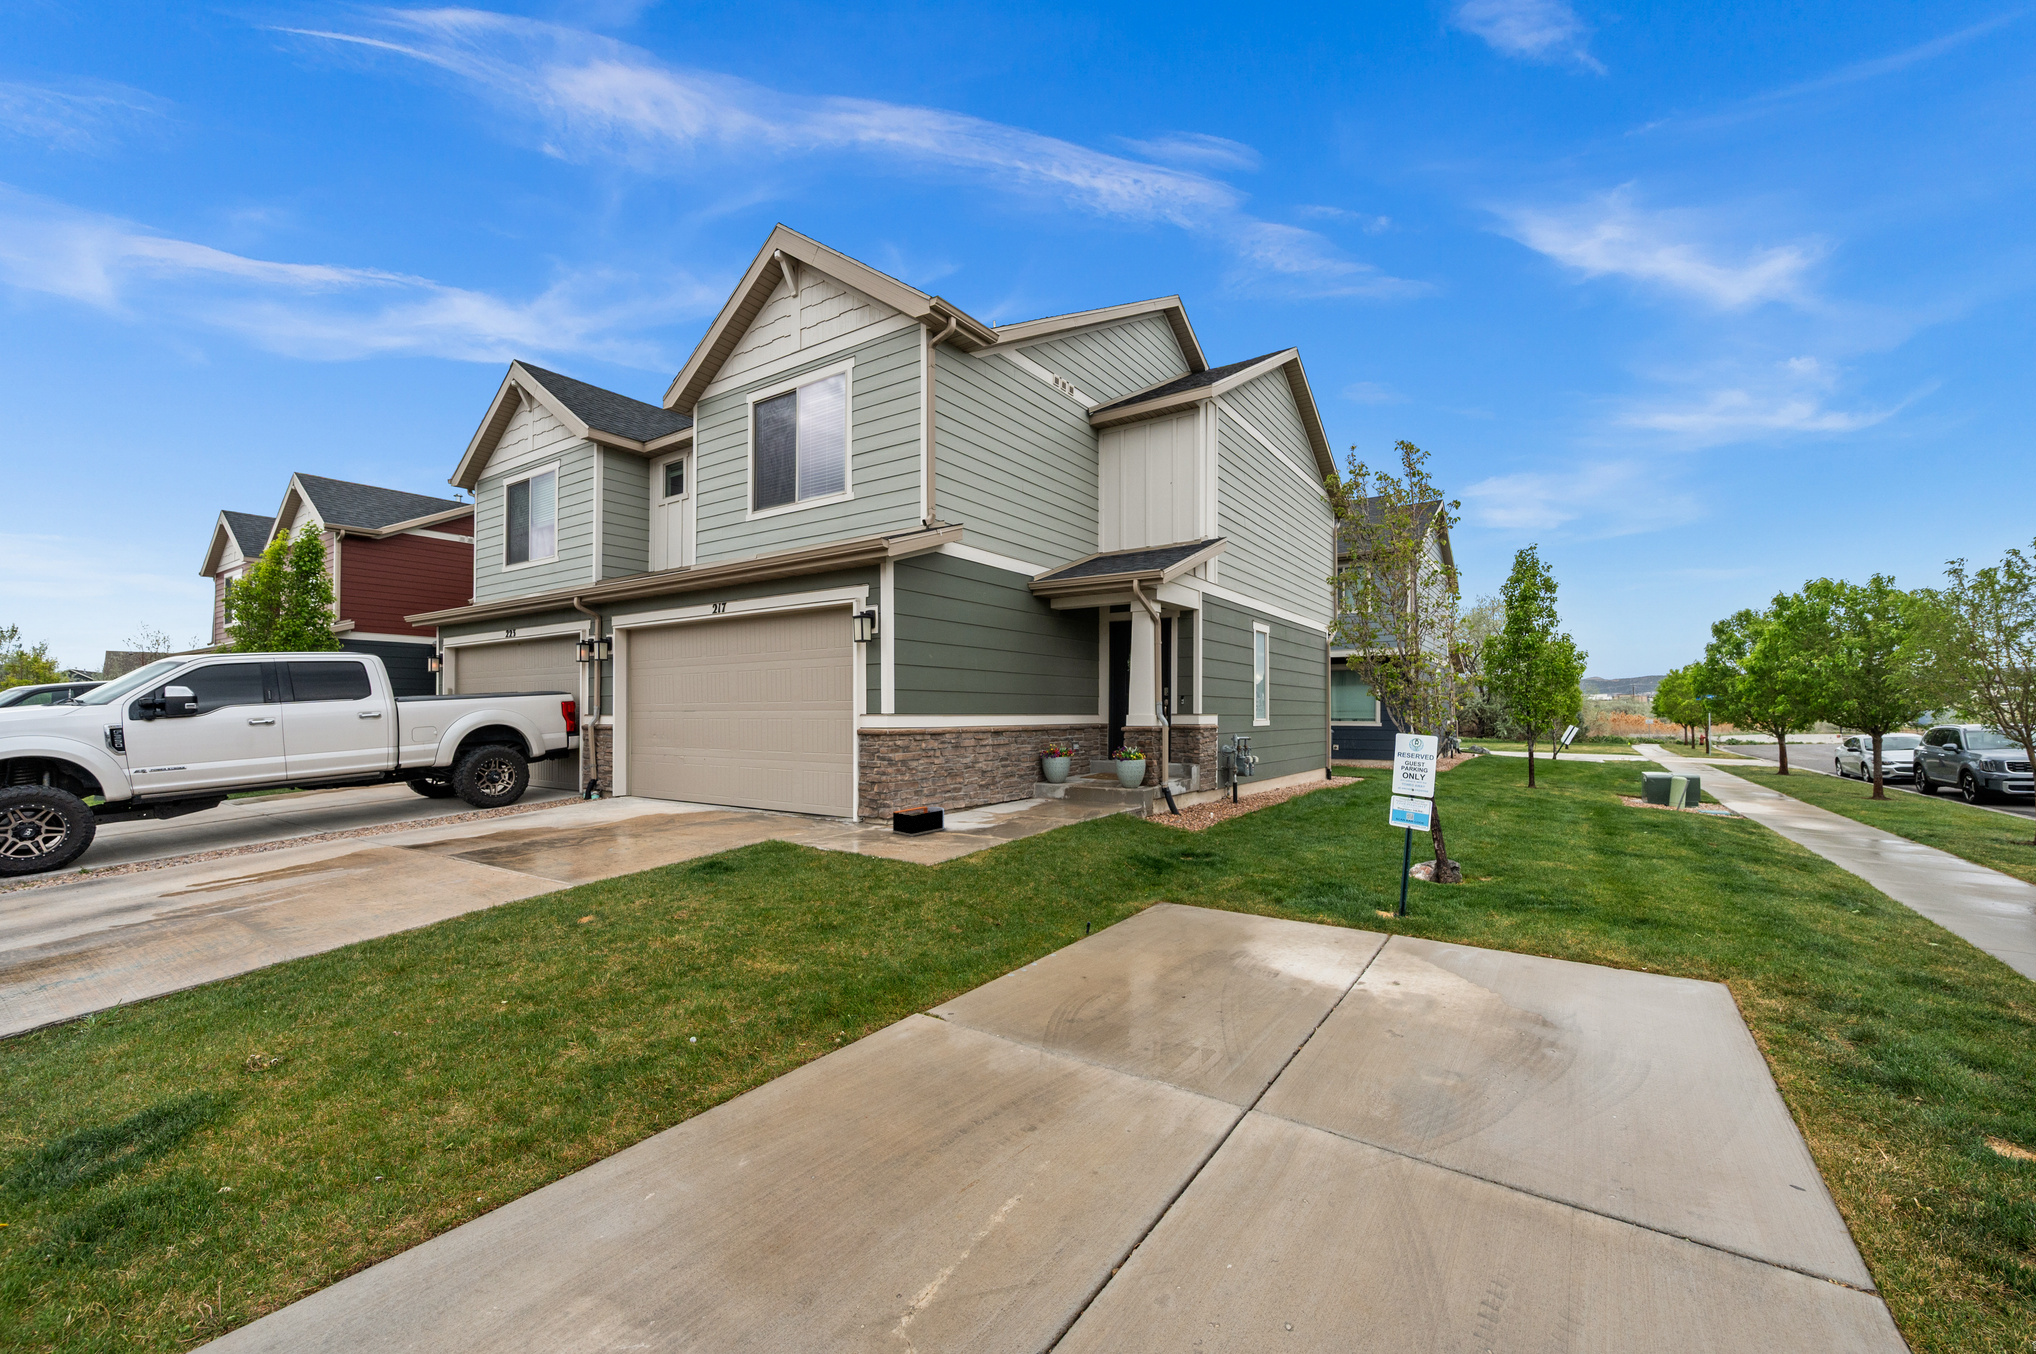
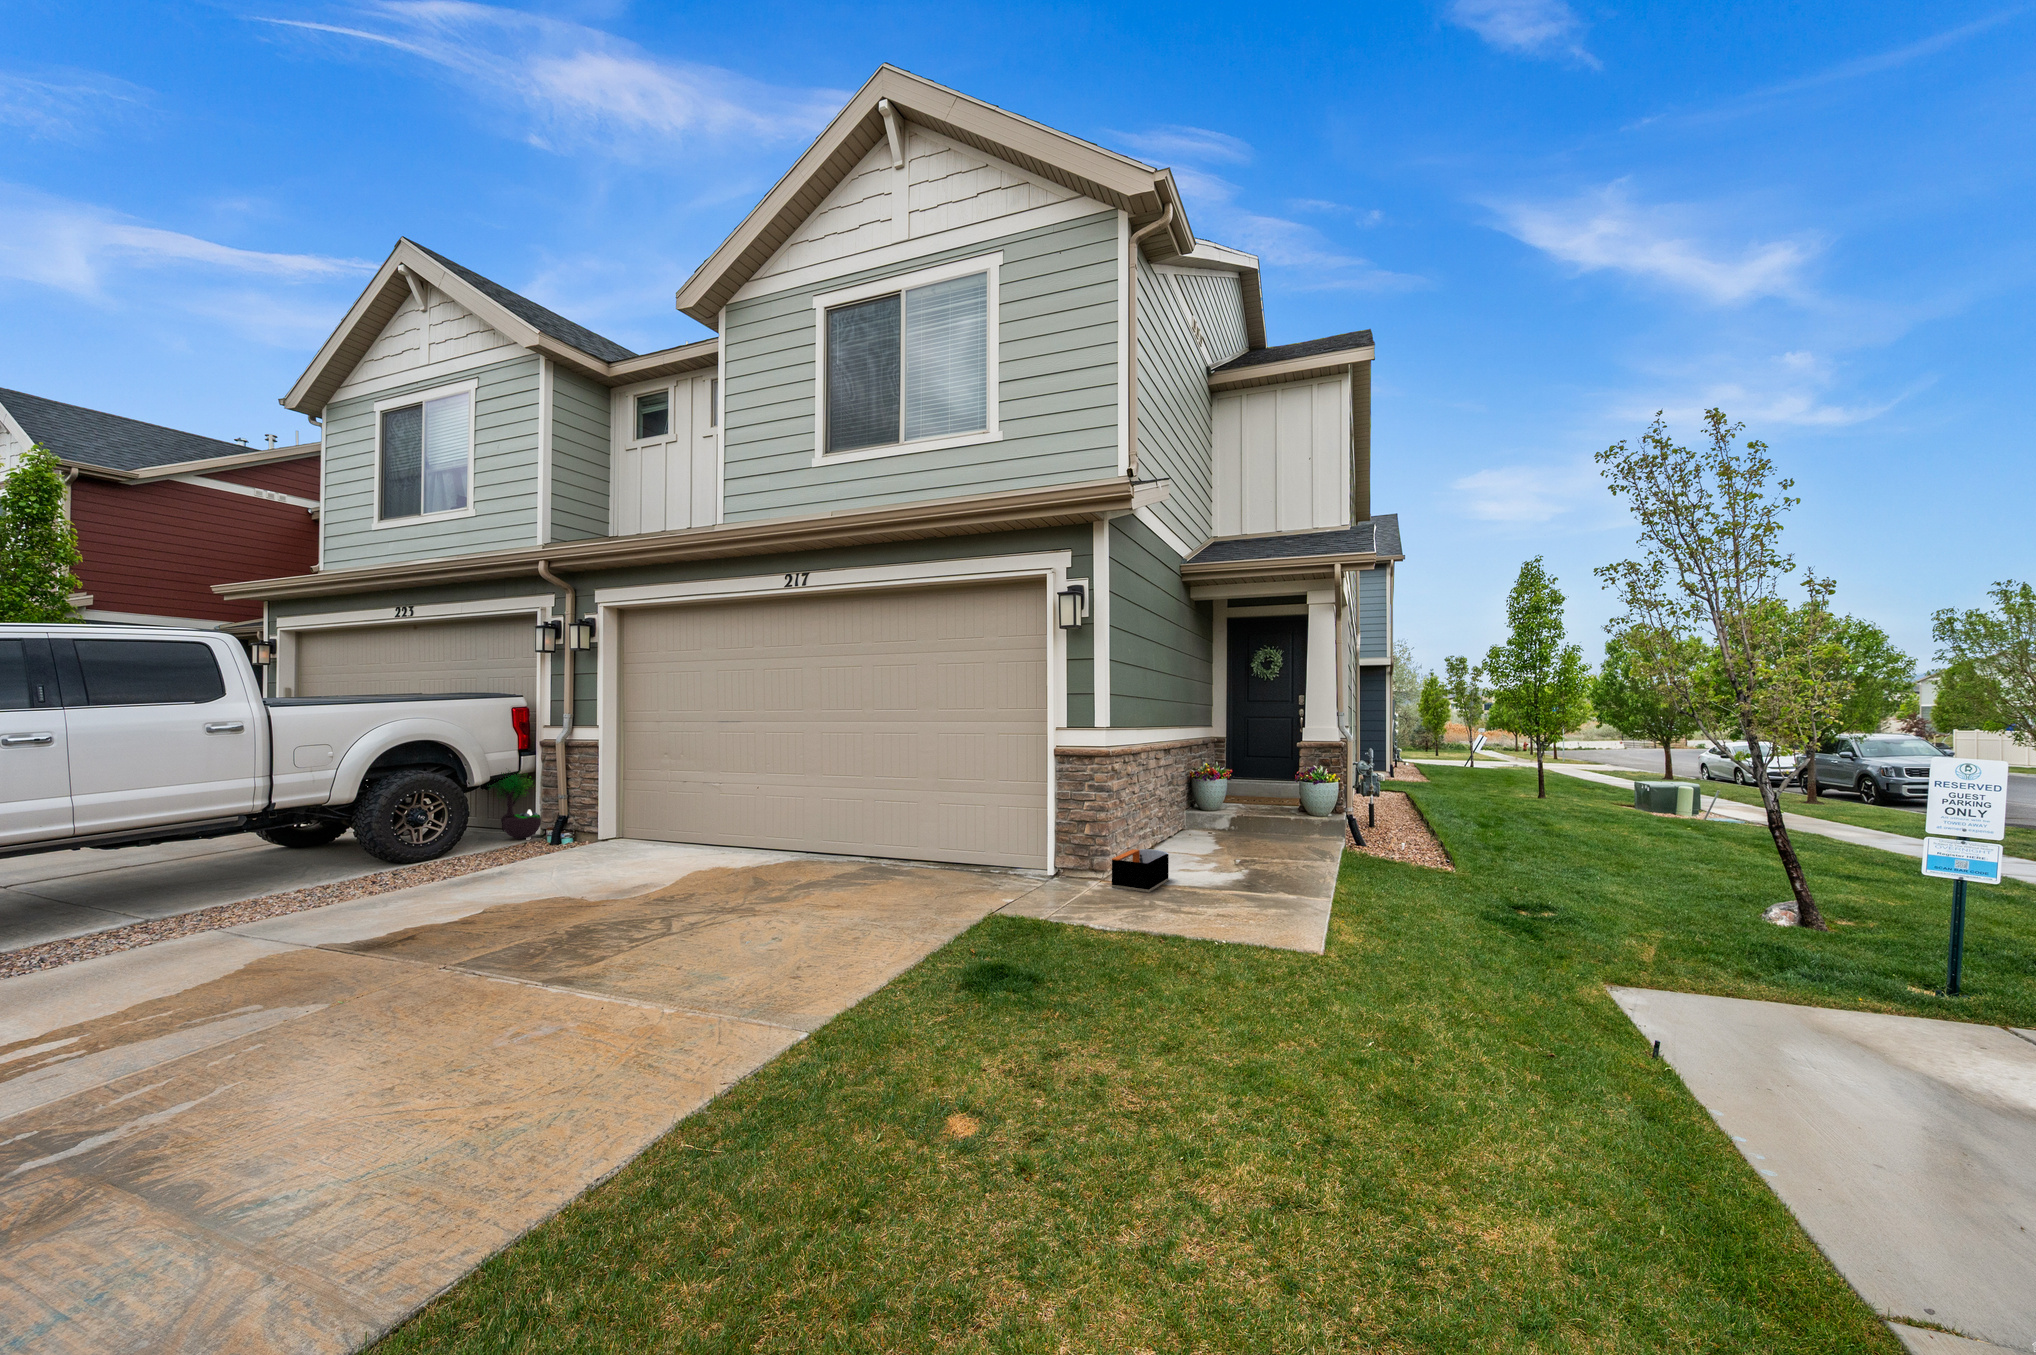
potted tree: none [546,740,581,792] -> present [489,770,541,839]

